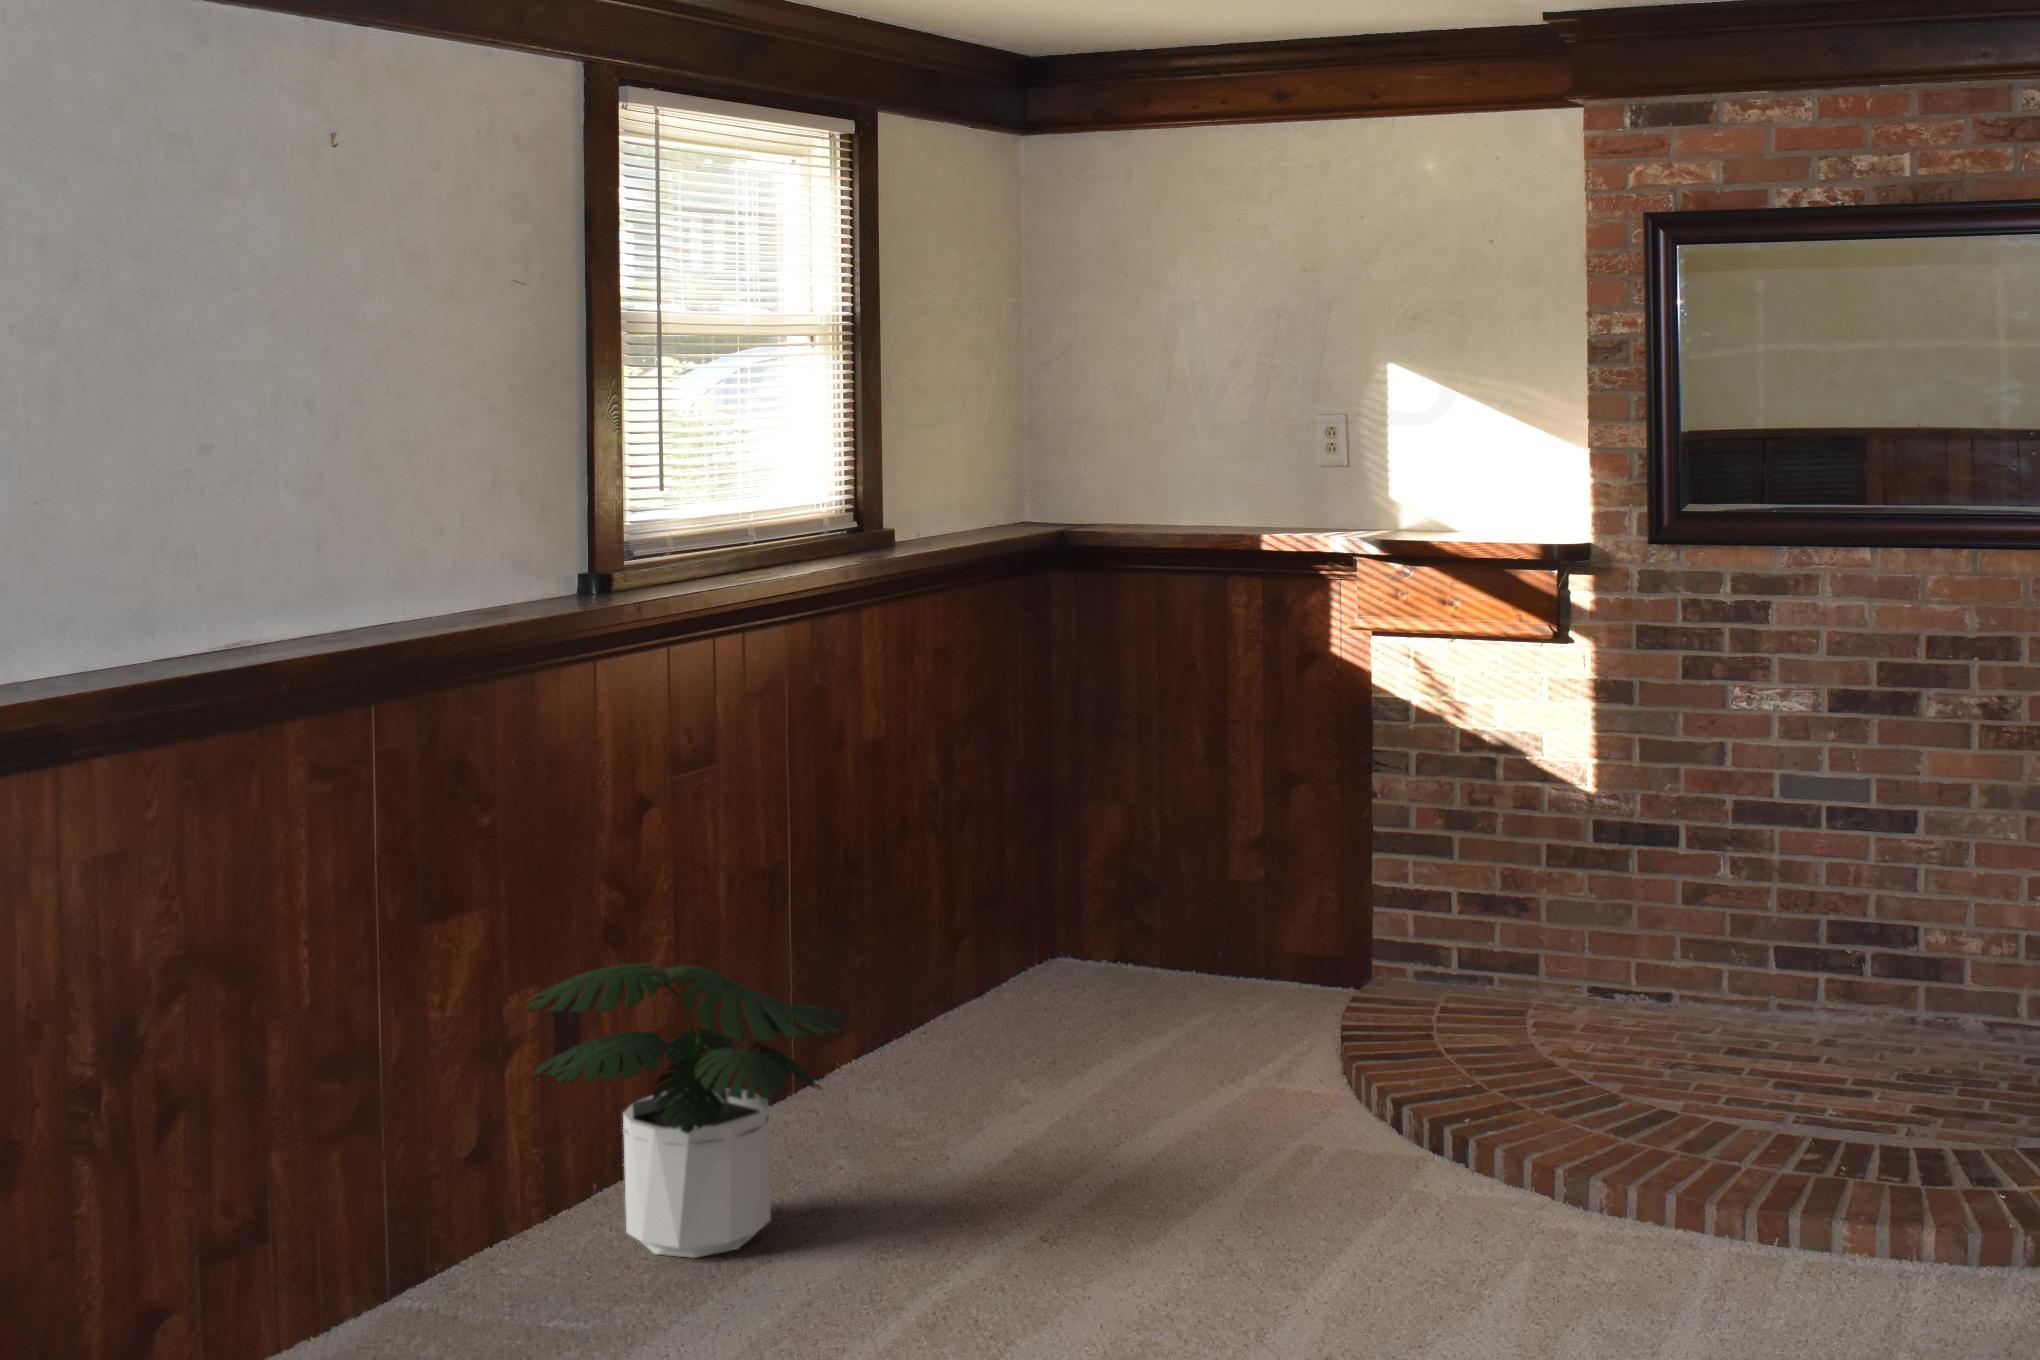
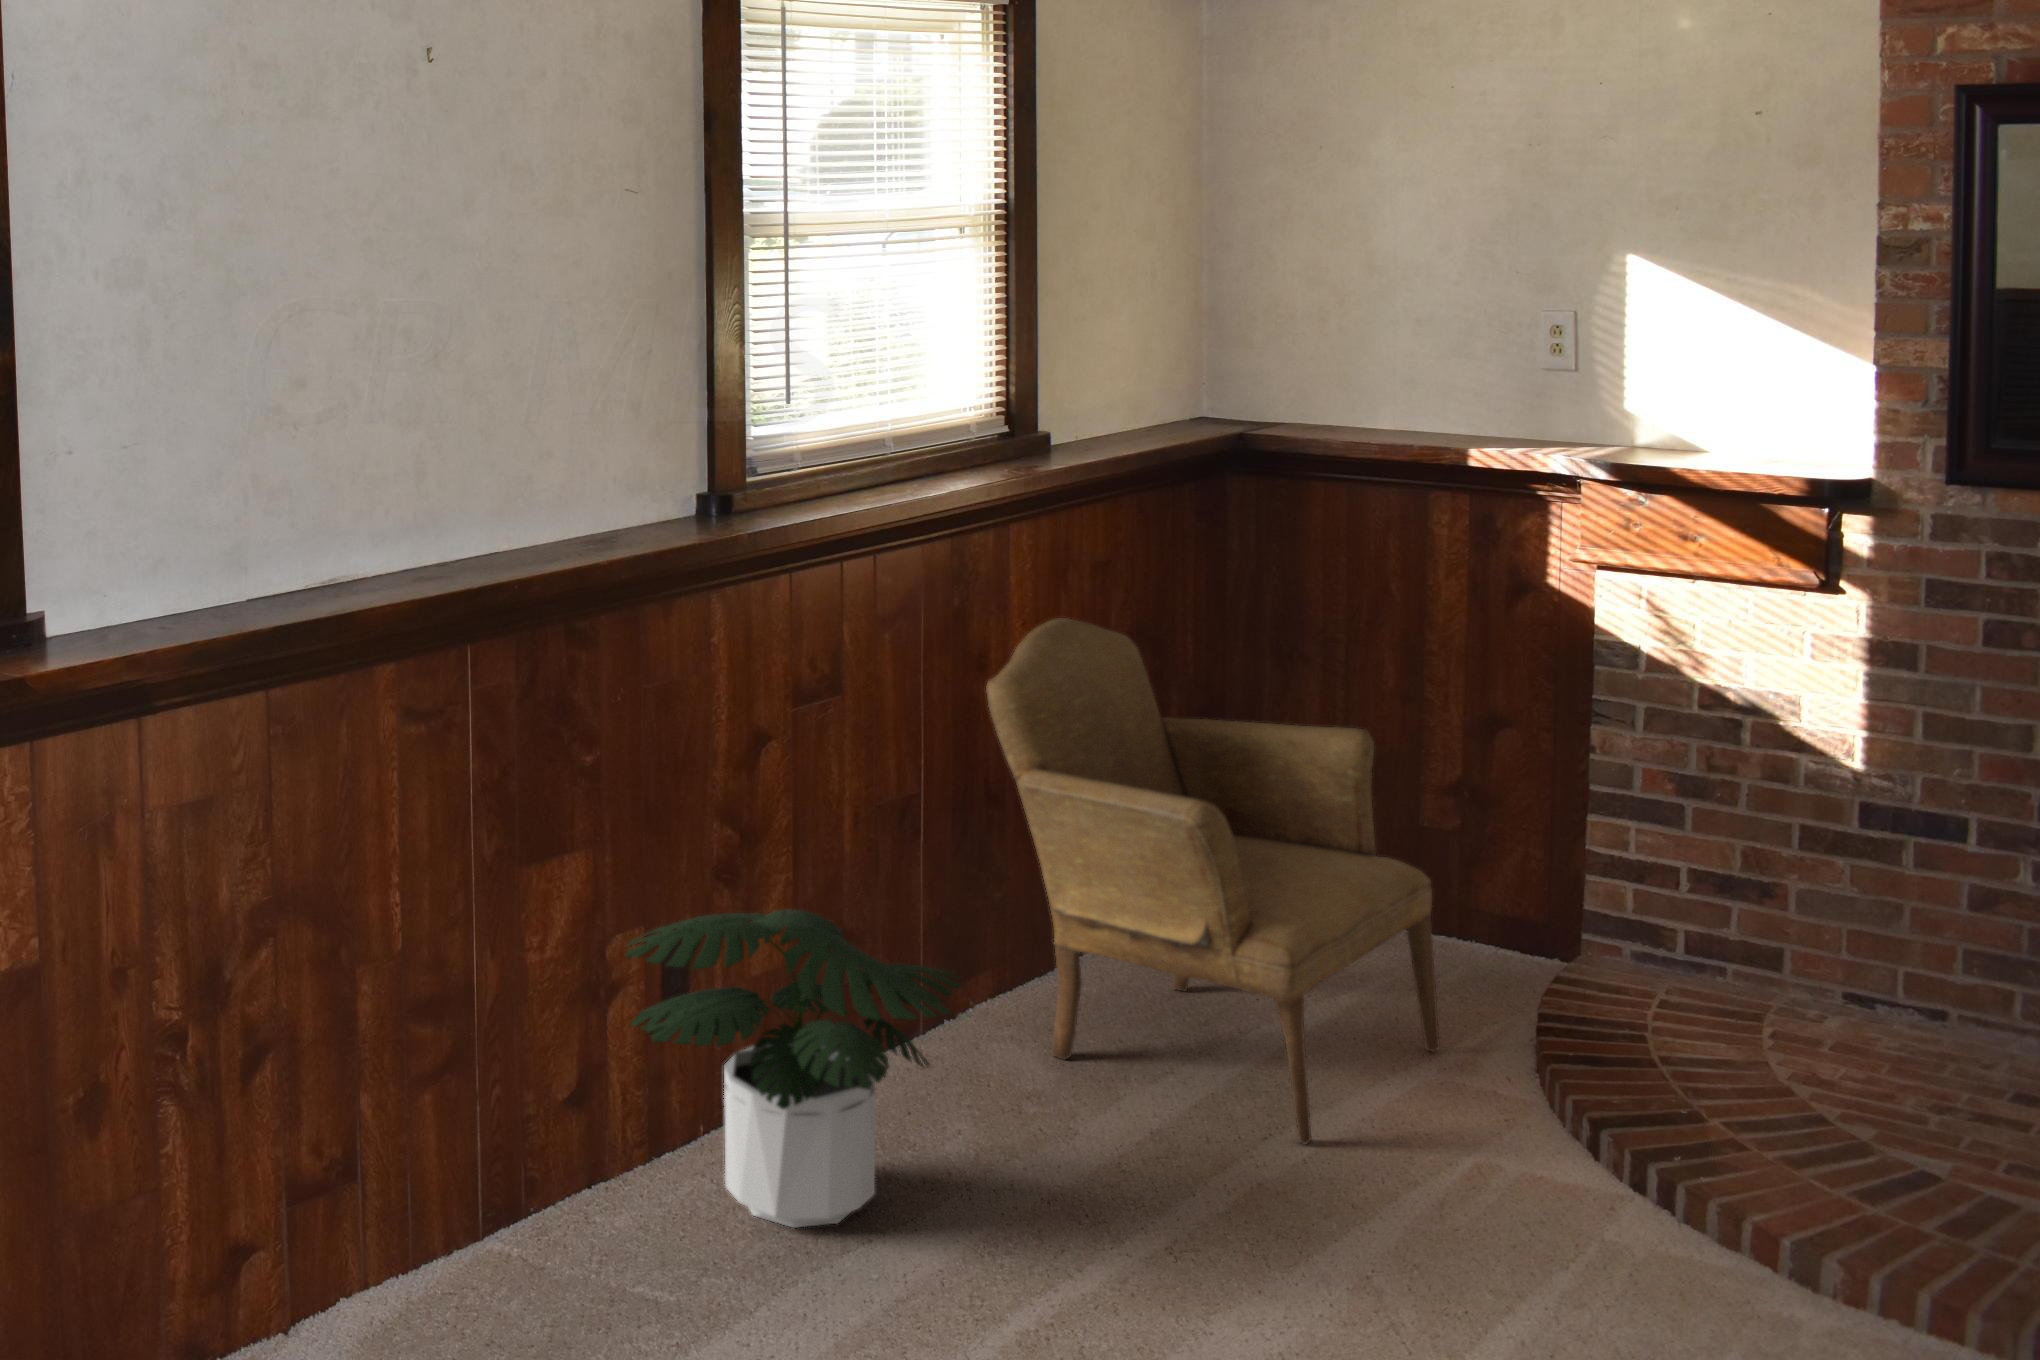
armchair: none [853,698,1263,1145] -> present [986,618,1440,1145]

